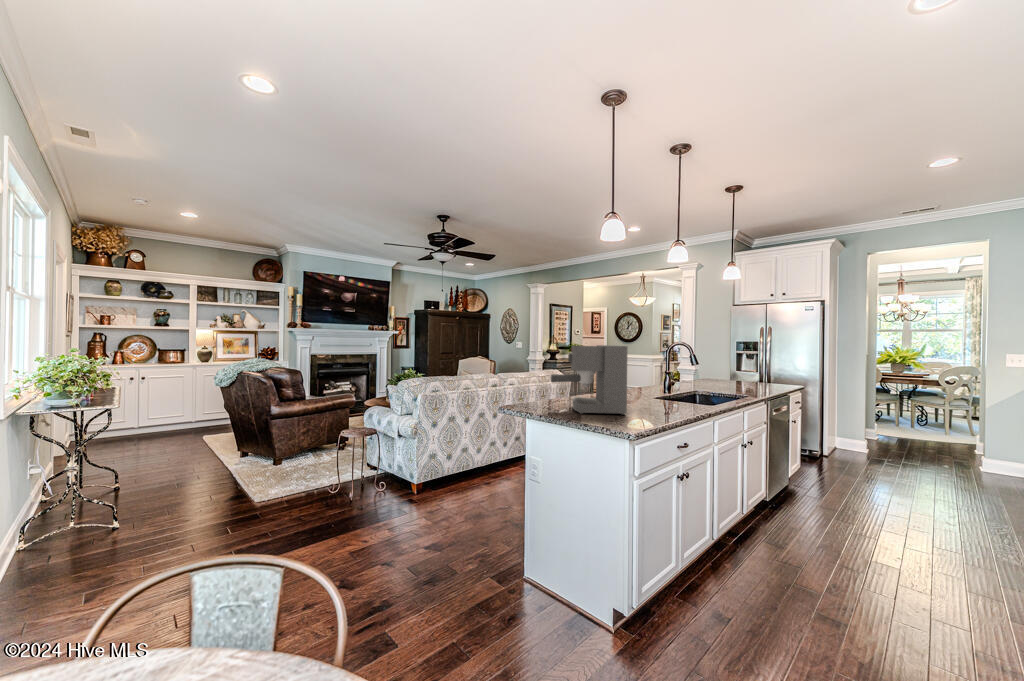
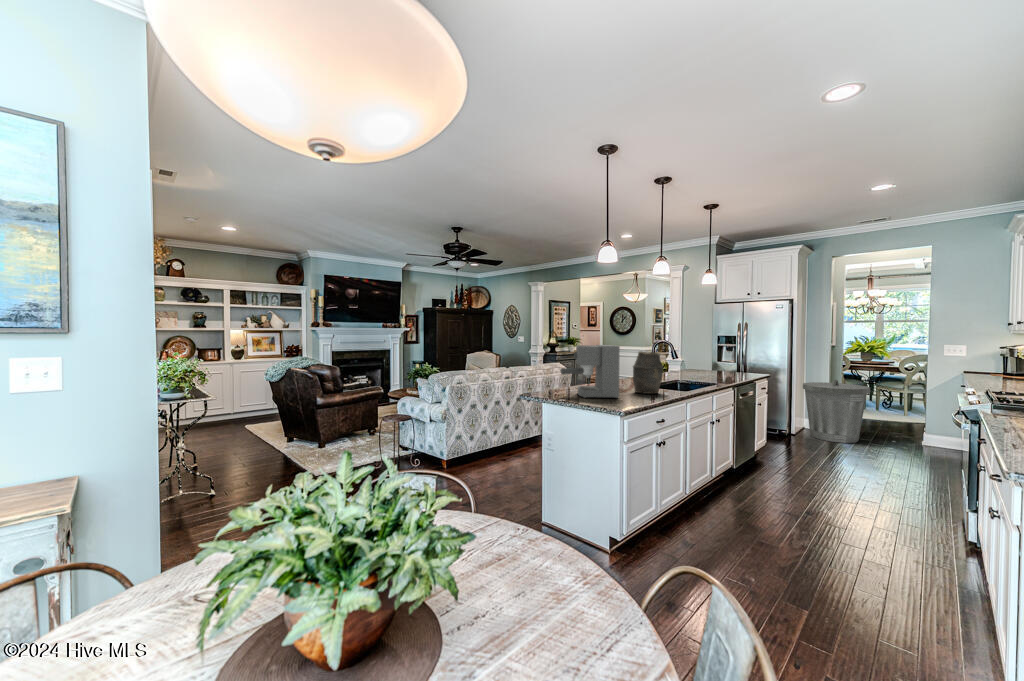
vase: none [644,354,684,409] -> present [633,351,663,394]
trash can: none [836,393,919,468] -> present [803,380,870,443]

